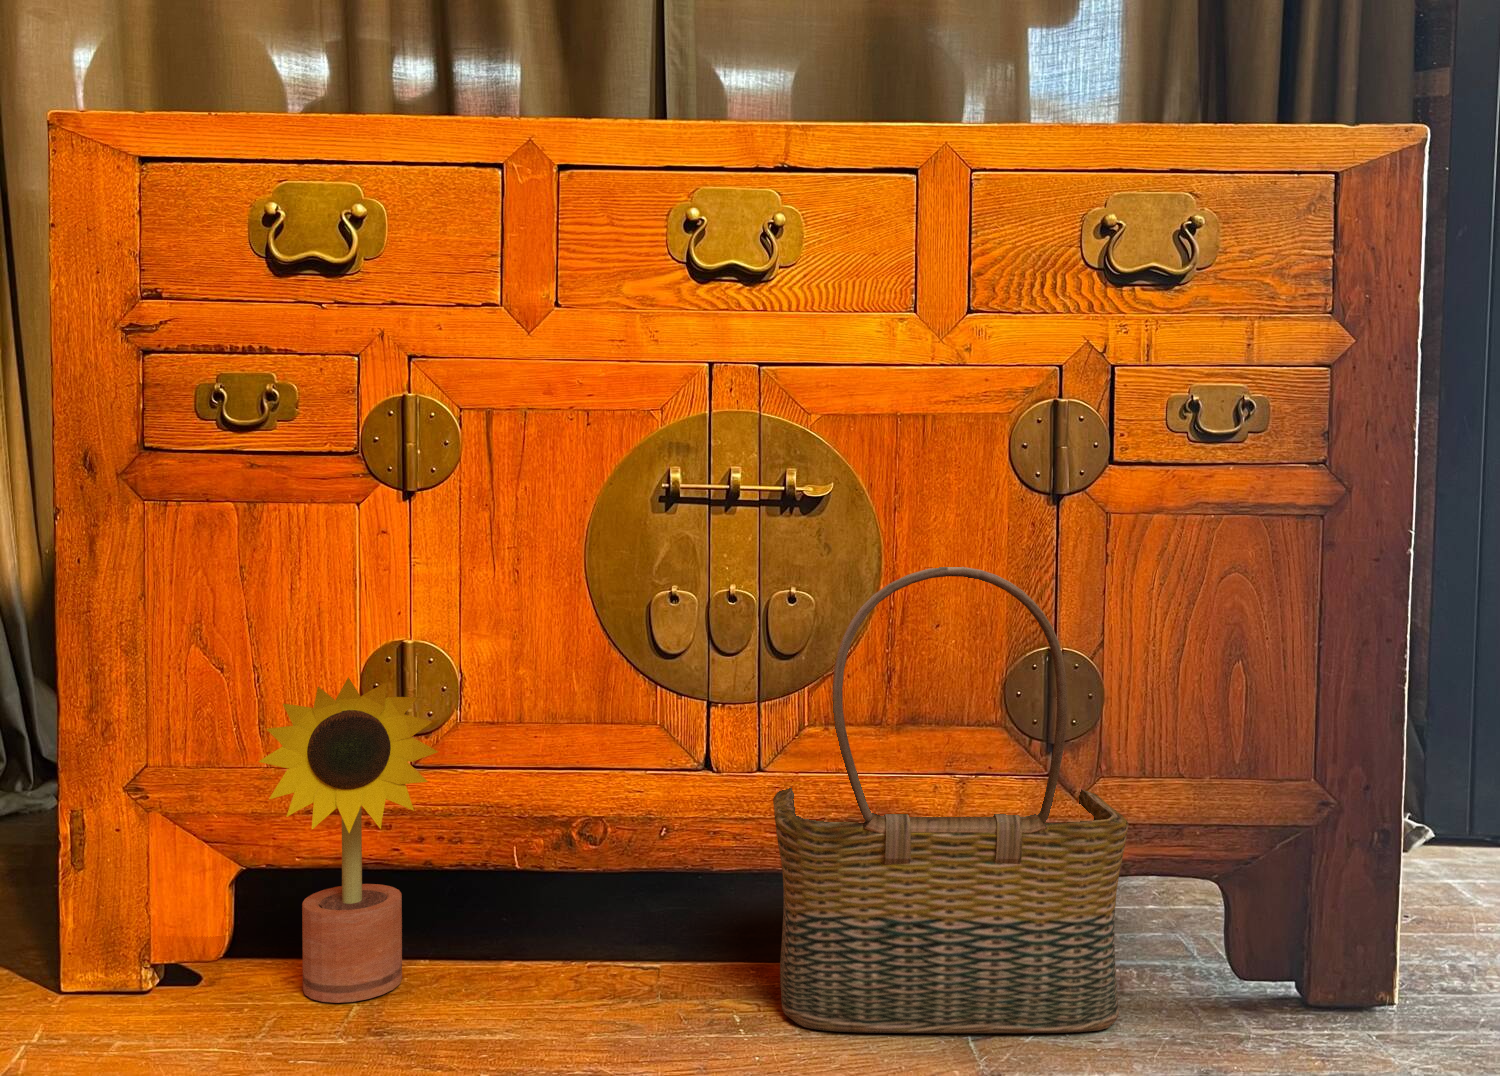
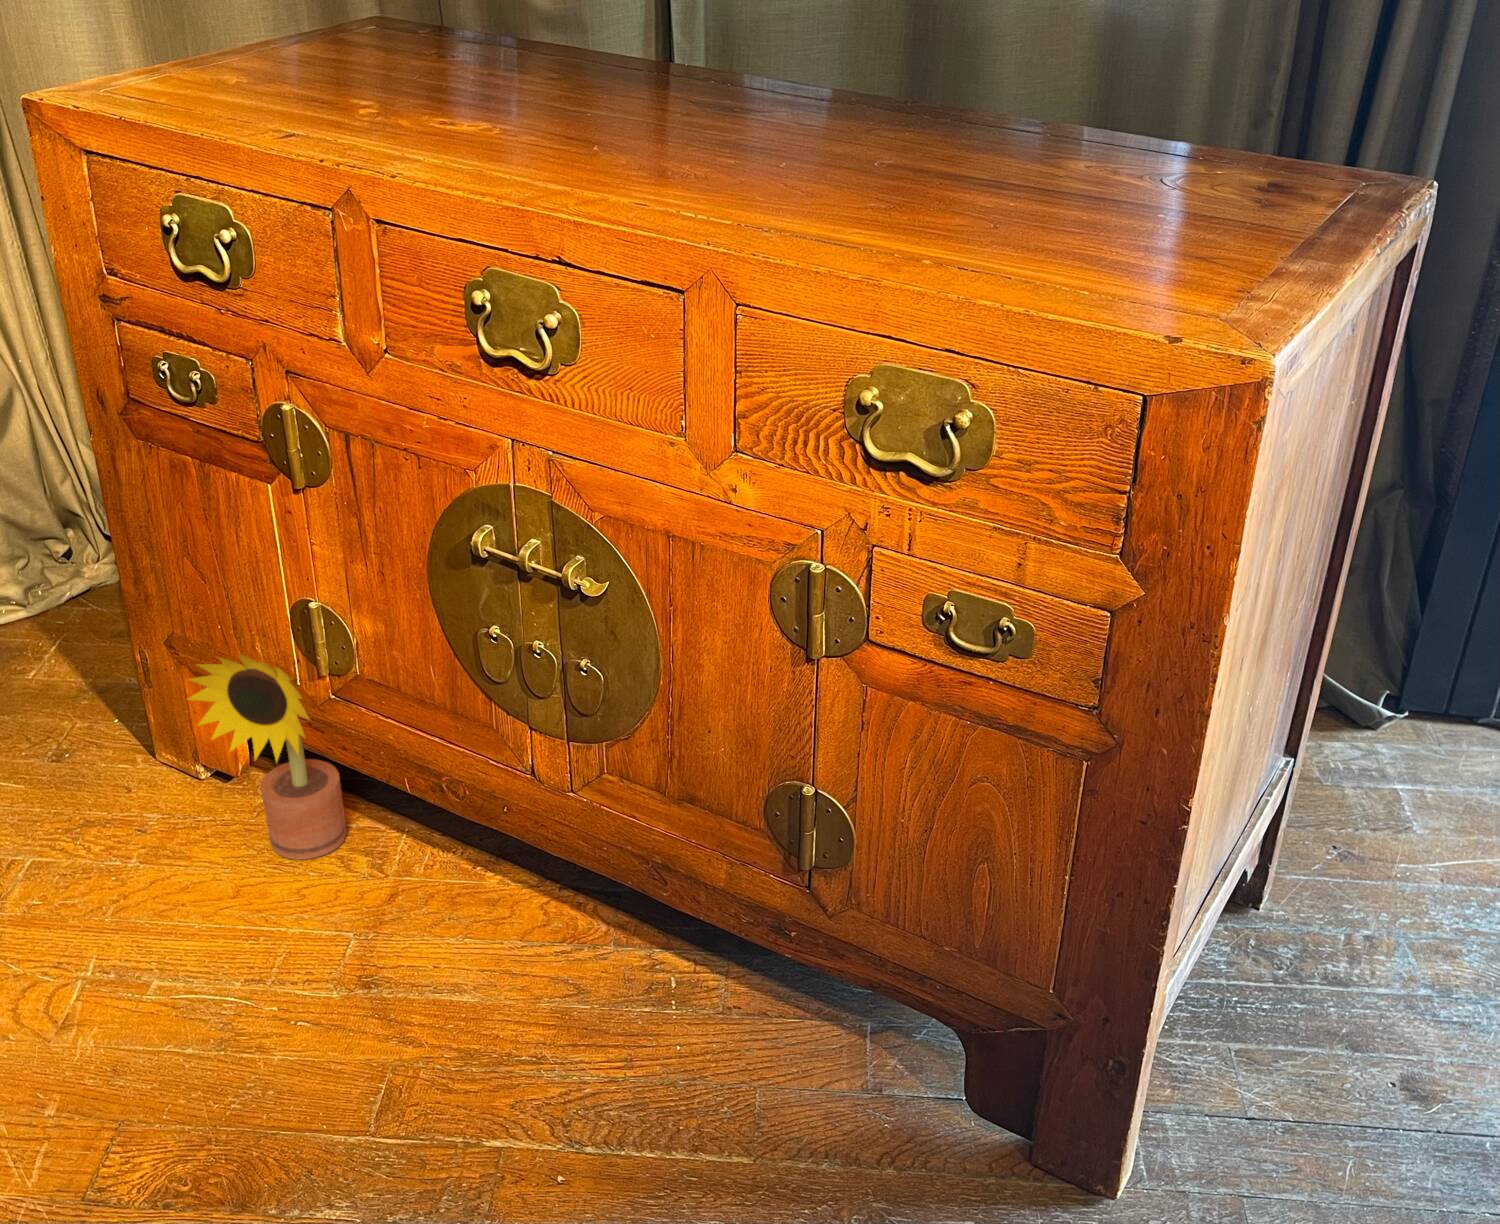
basket: present [773,567,1128,1033] -> none [524,651,848,1122]

